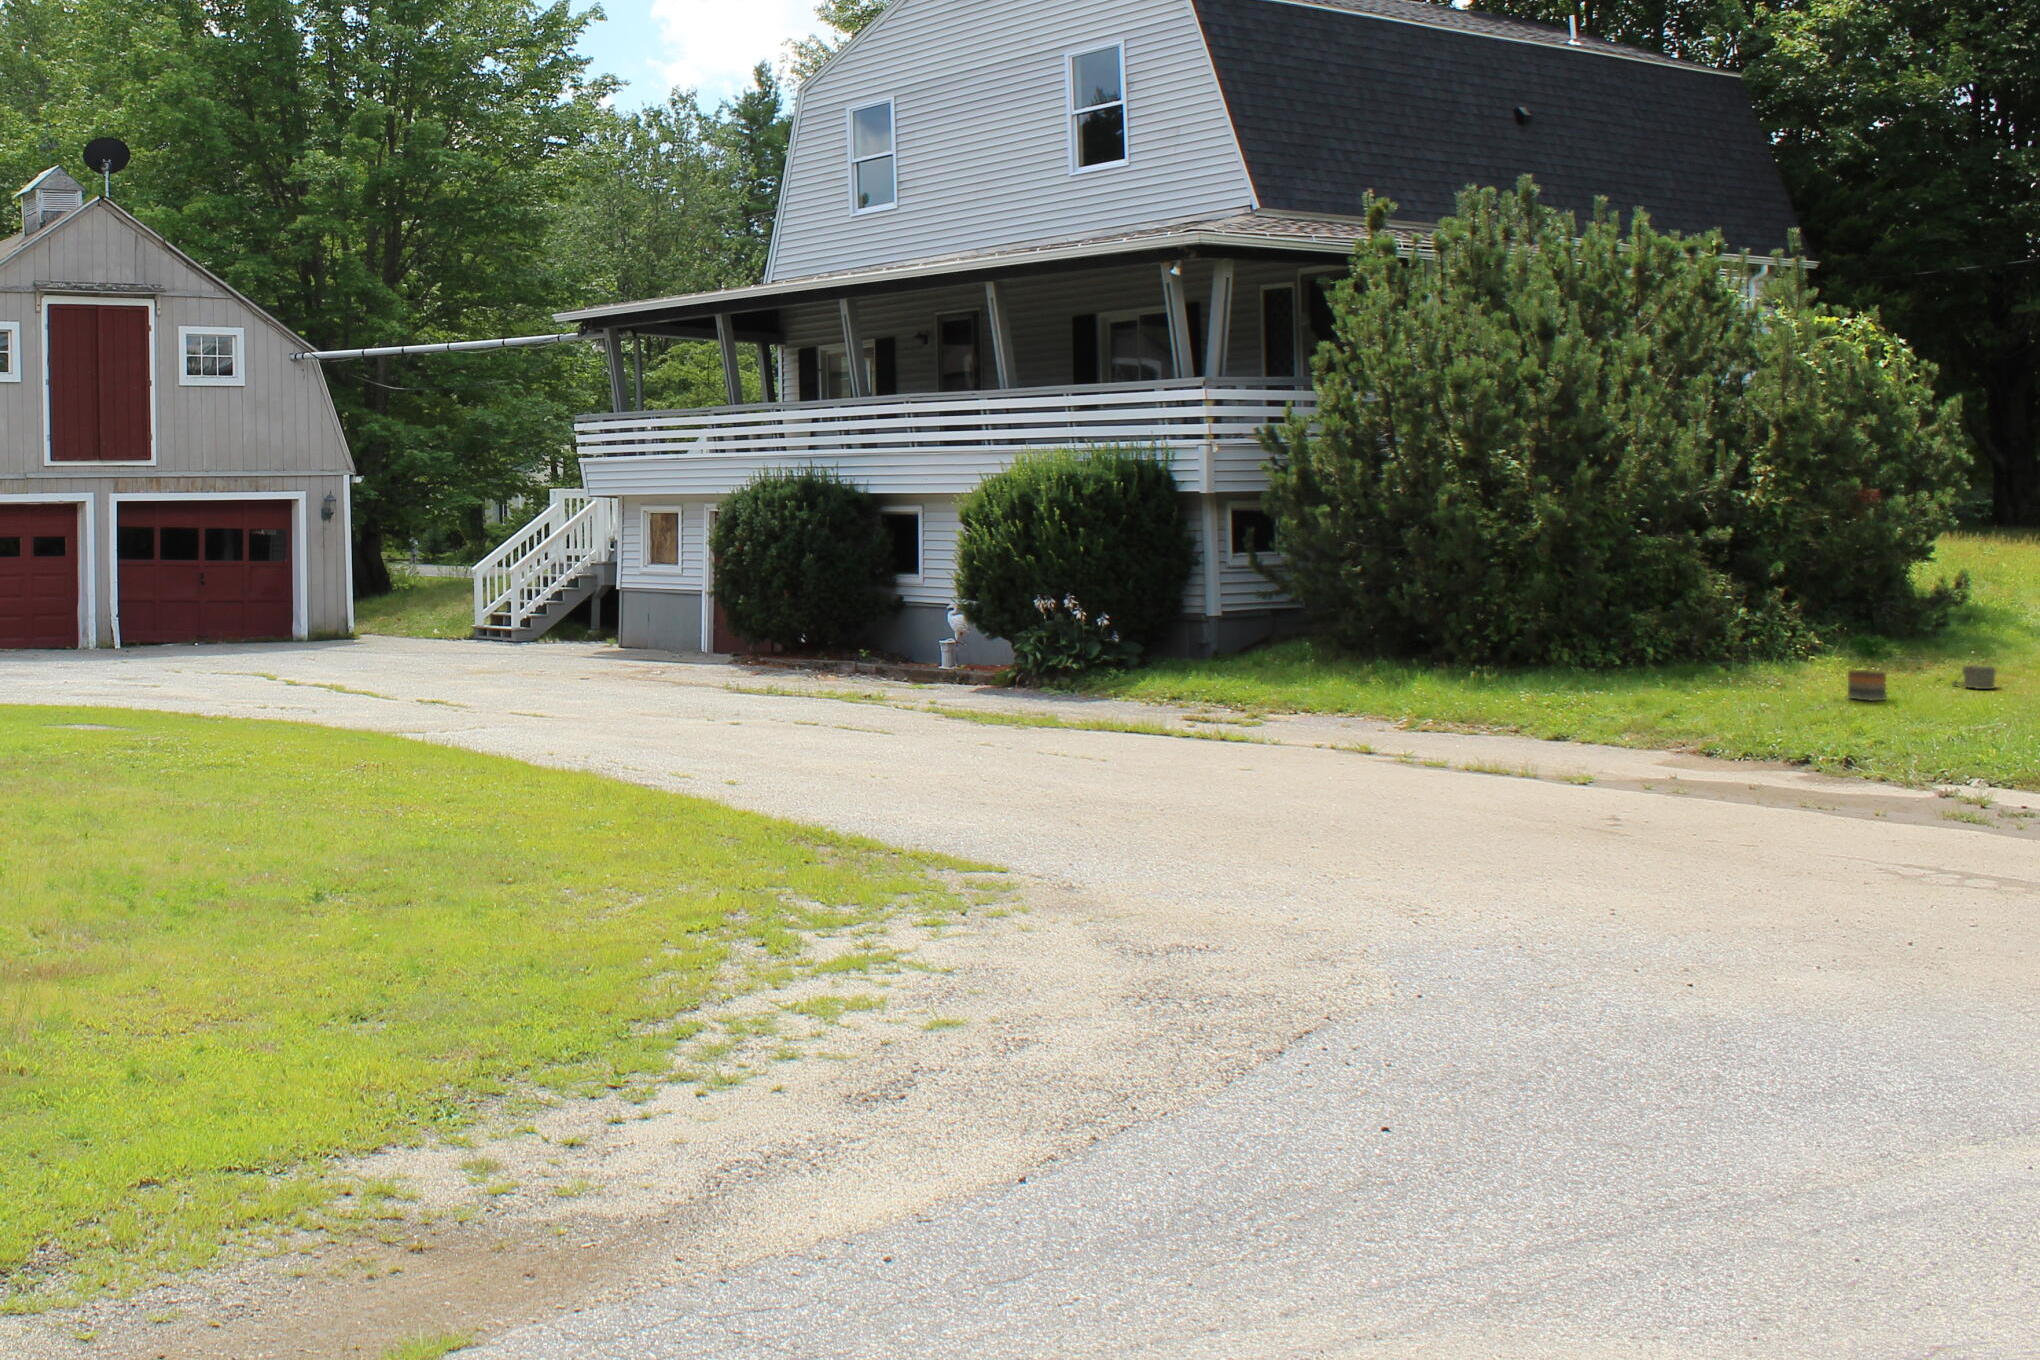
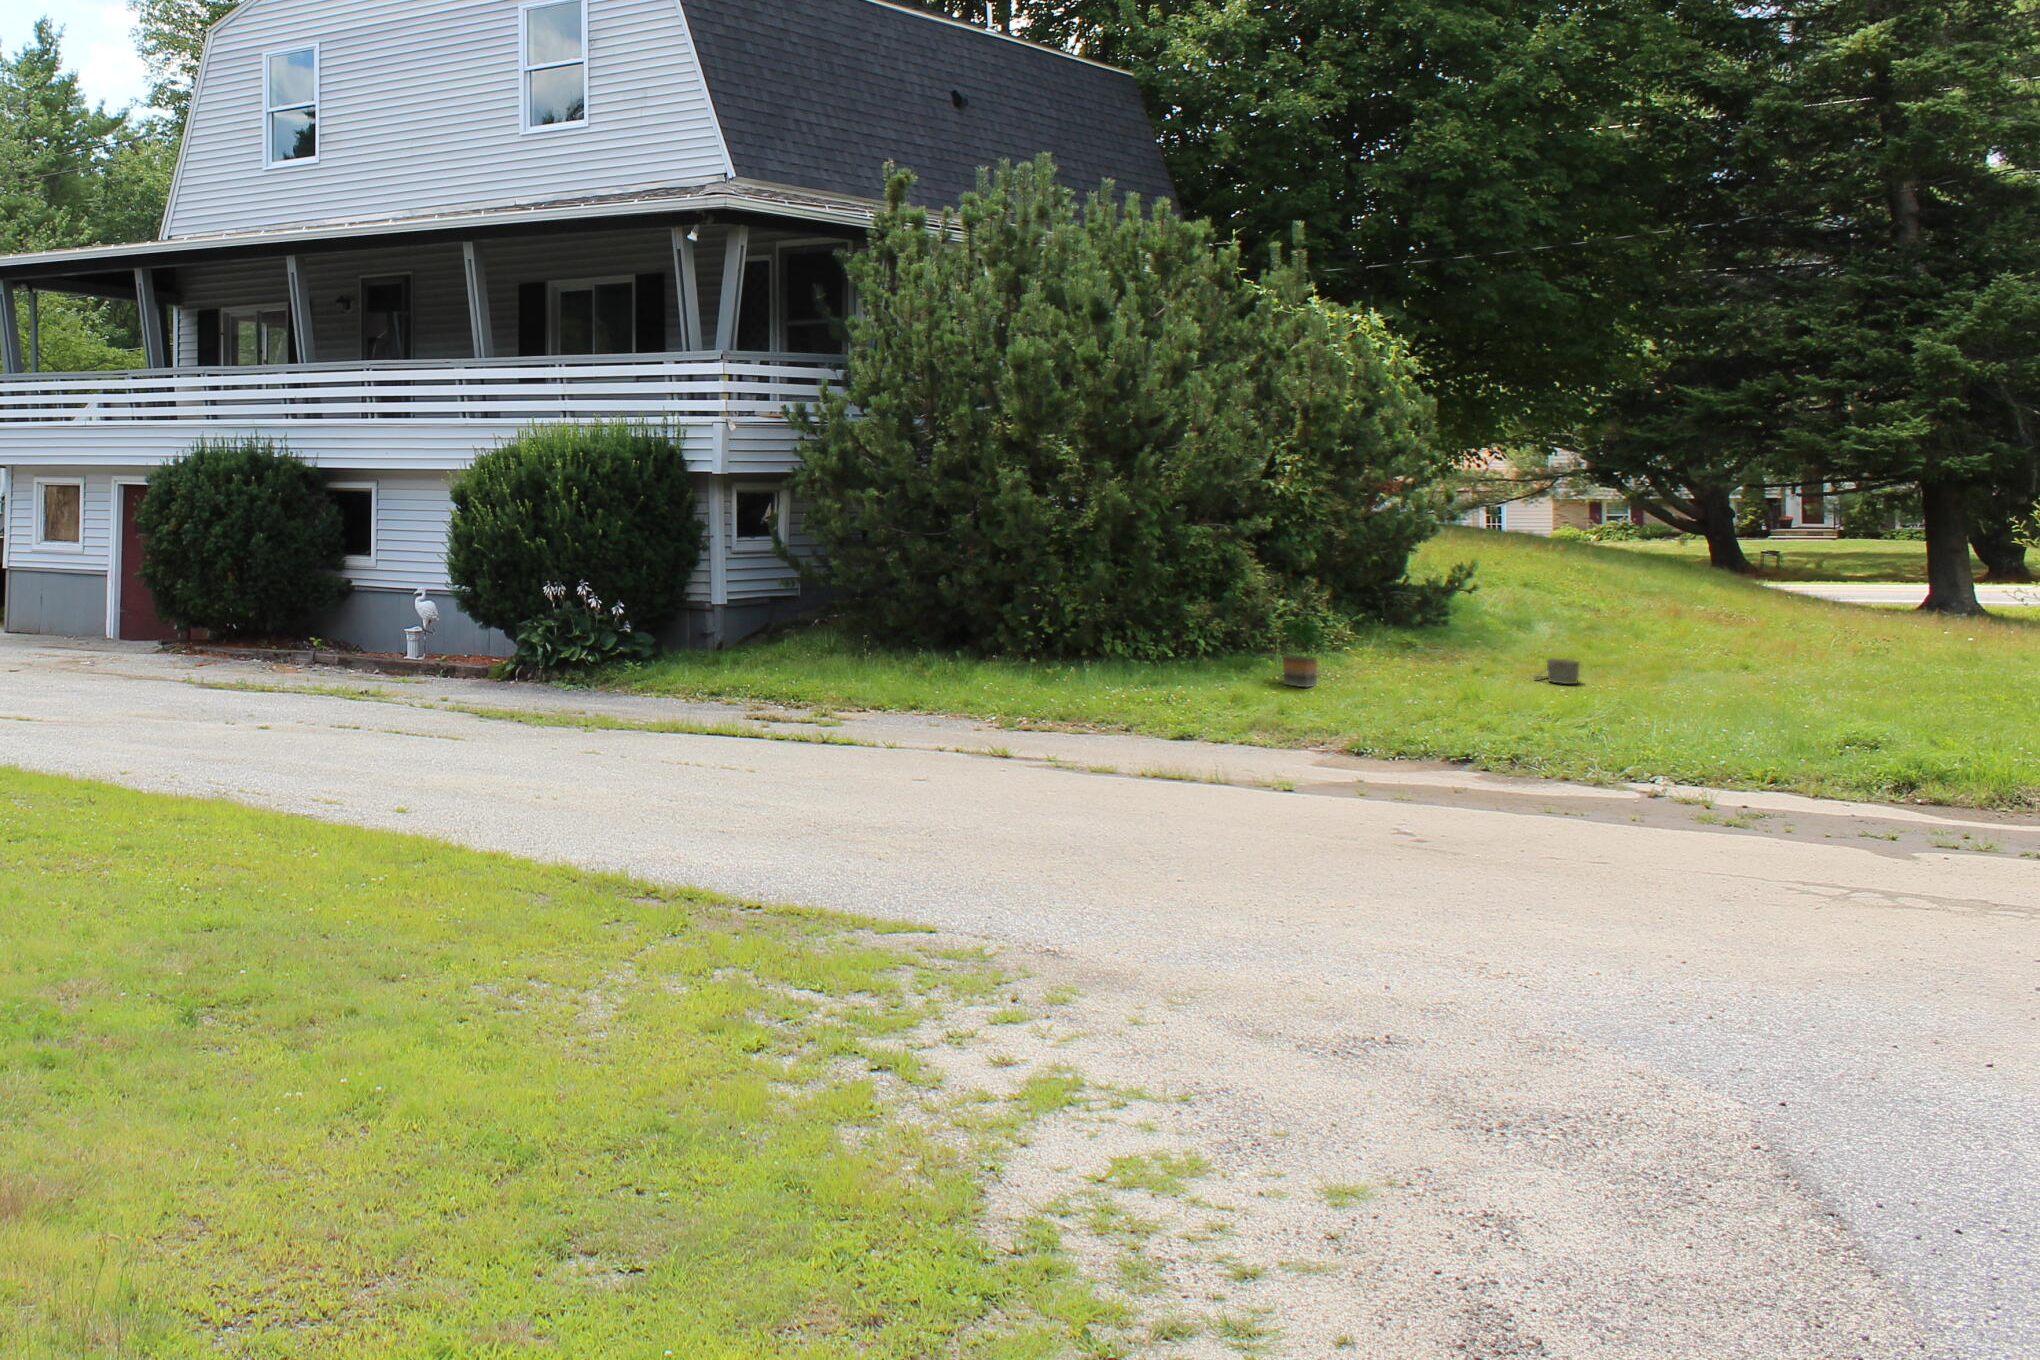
potted tree: present [1848,636,1892,701] -> present [1282,621,1324,687]

